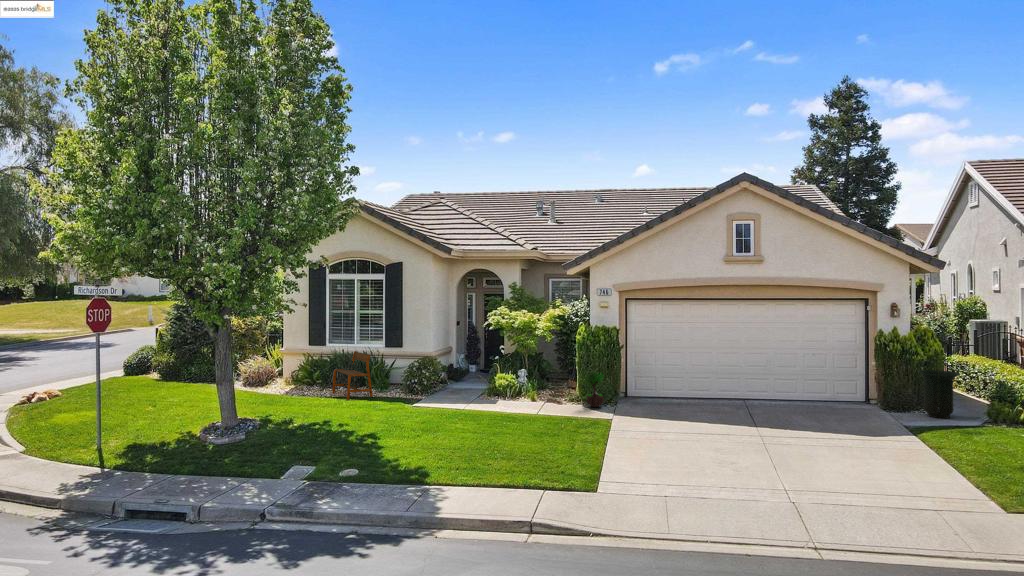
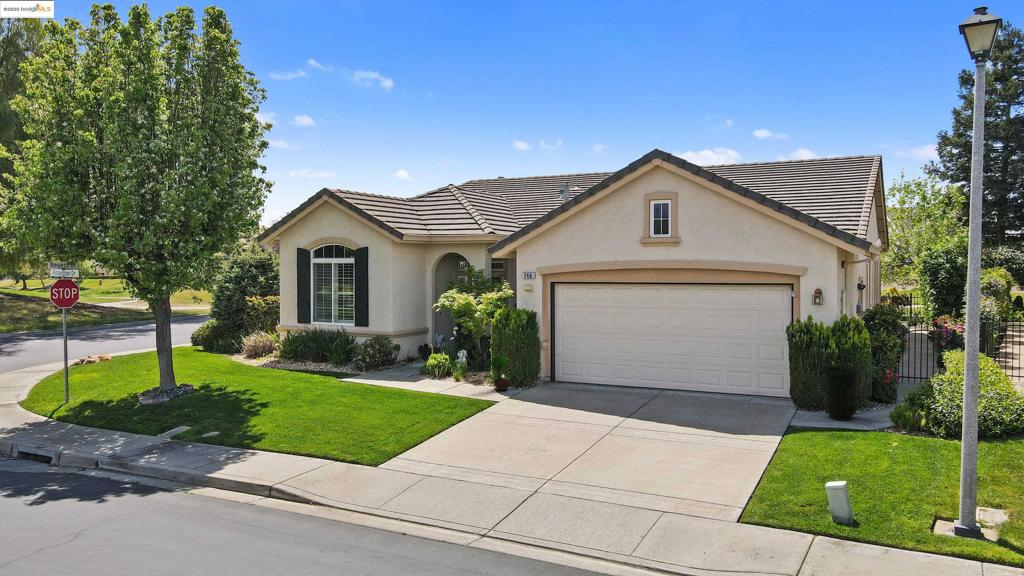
bench: present [332,351,373,400] -> none [308,329,334,373]

